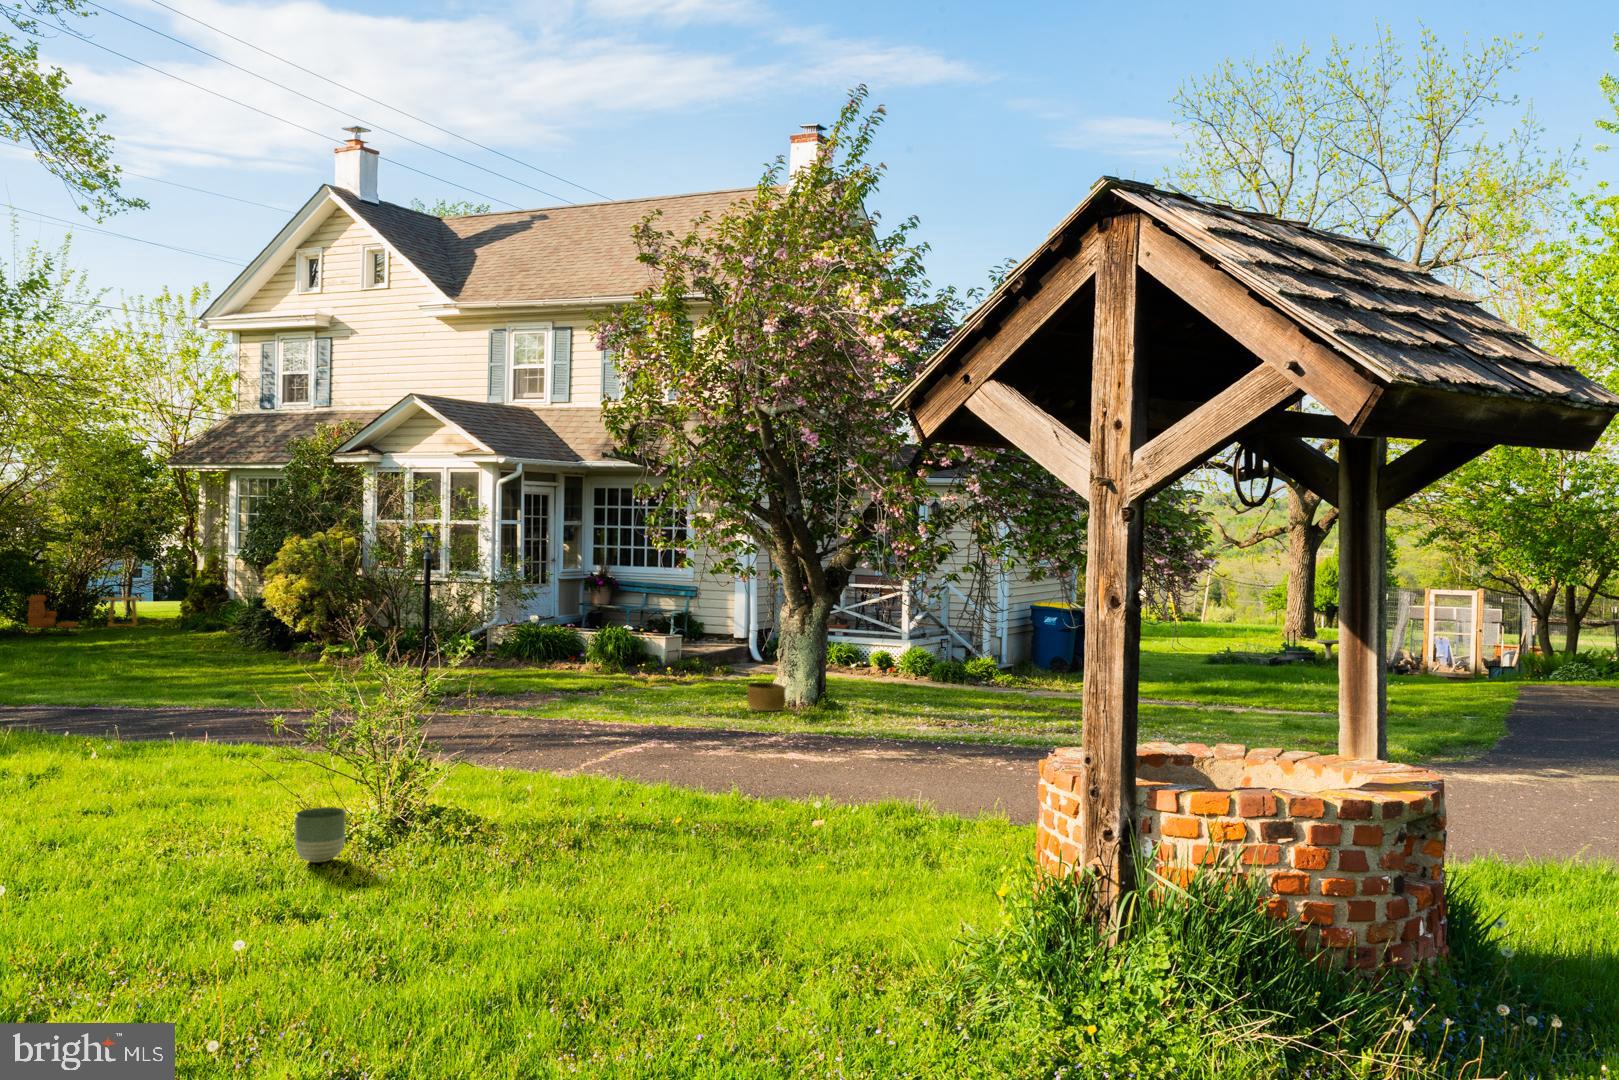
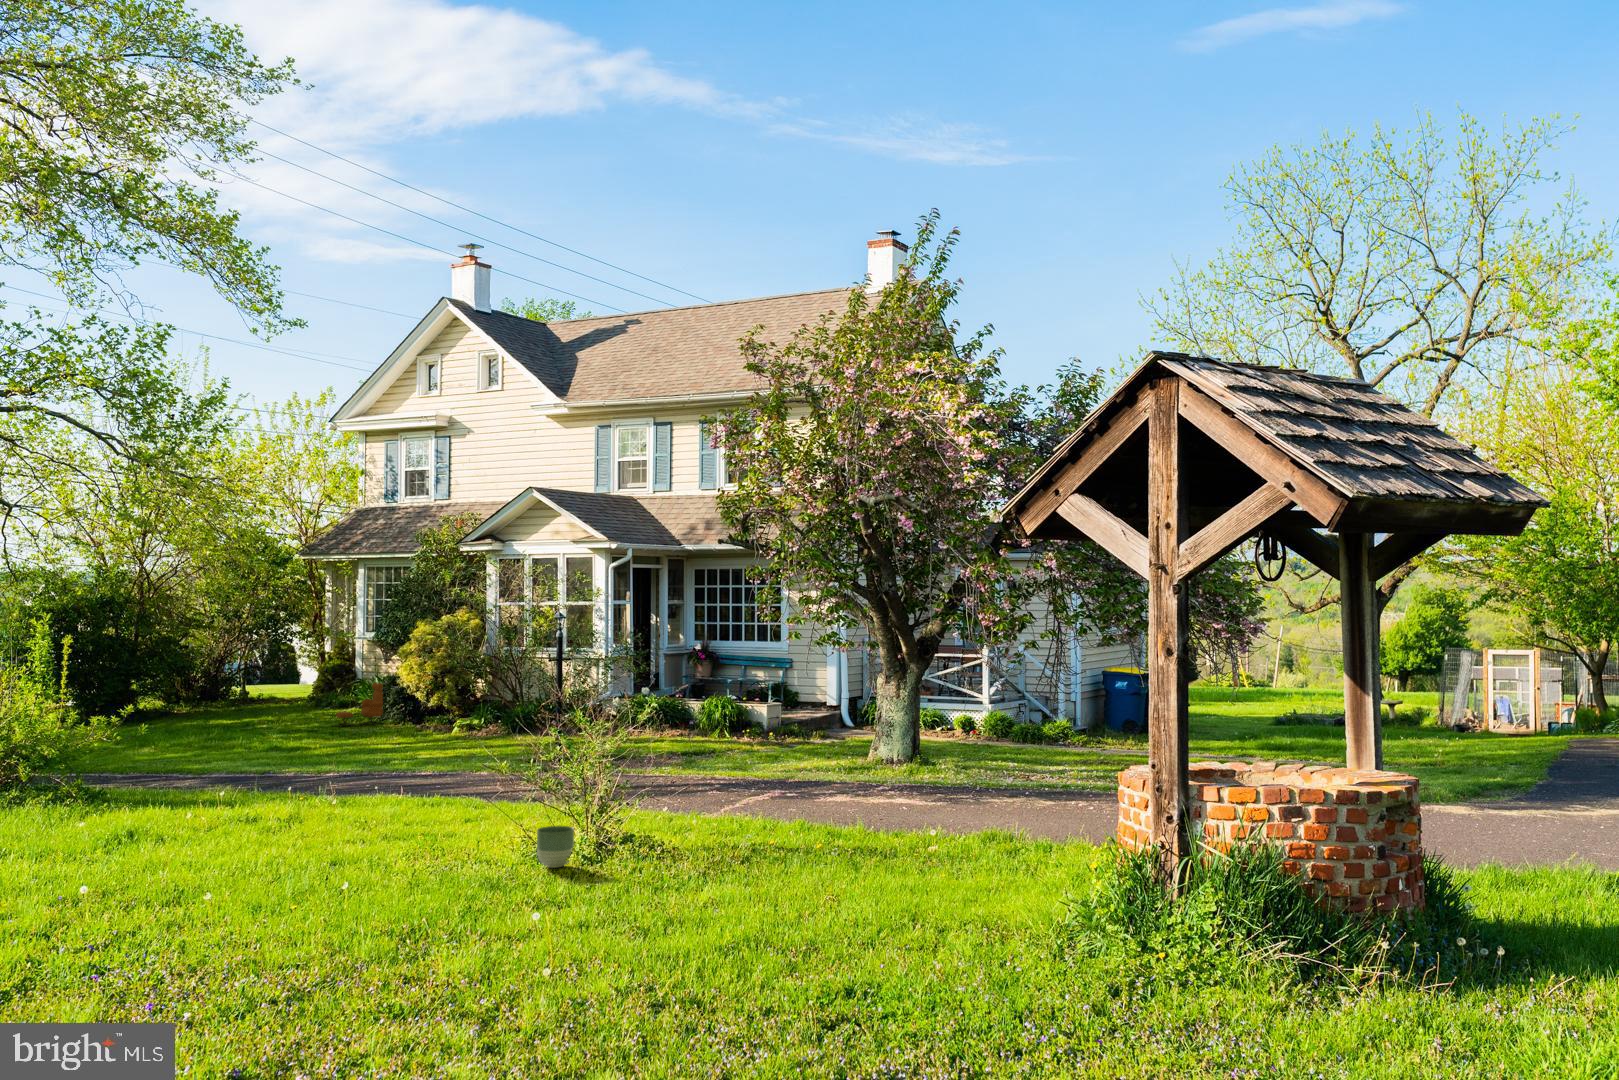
lounge chair: present [28,595,78,636] -> present [336,683,383,727]
round table: present [100,597,146,627] -> none [243,675,286,702]
basket: present [747,683,786,711] -> none [848,740,883,765]

